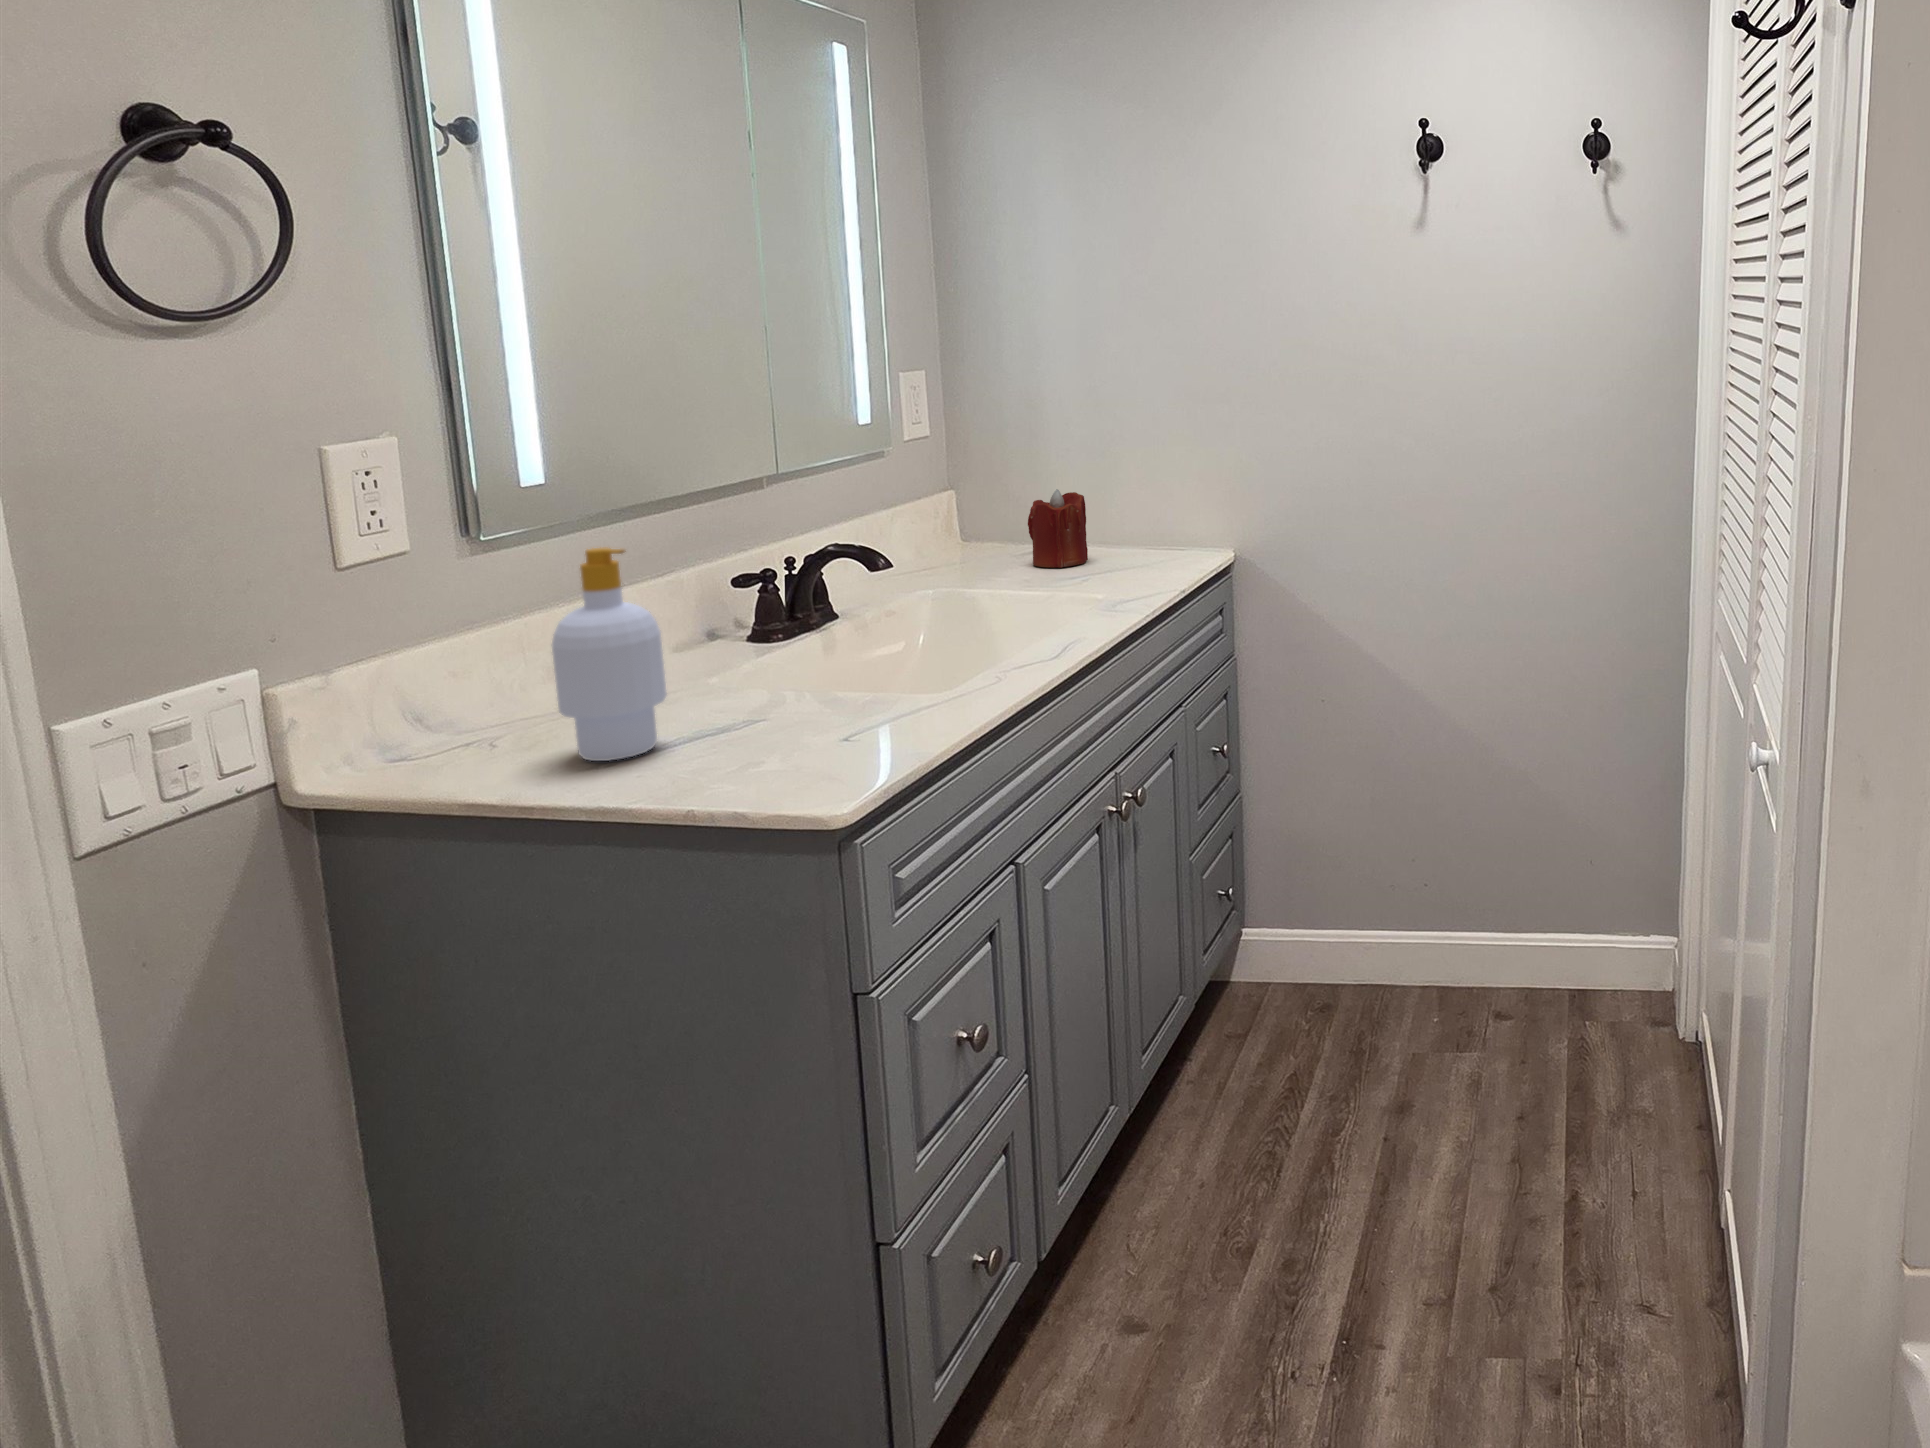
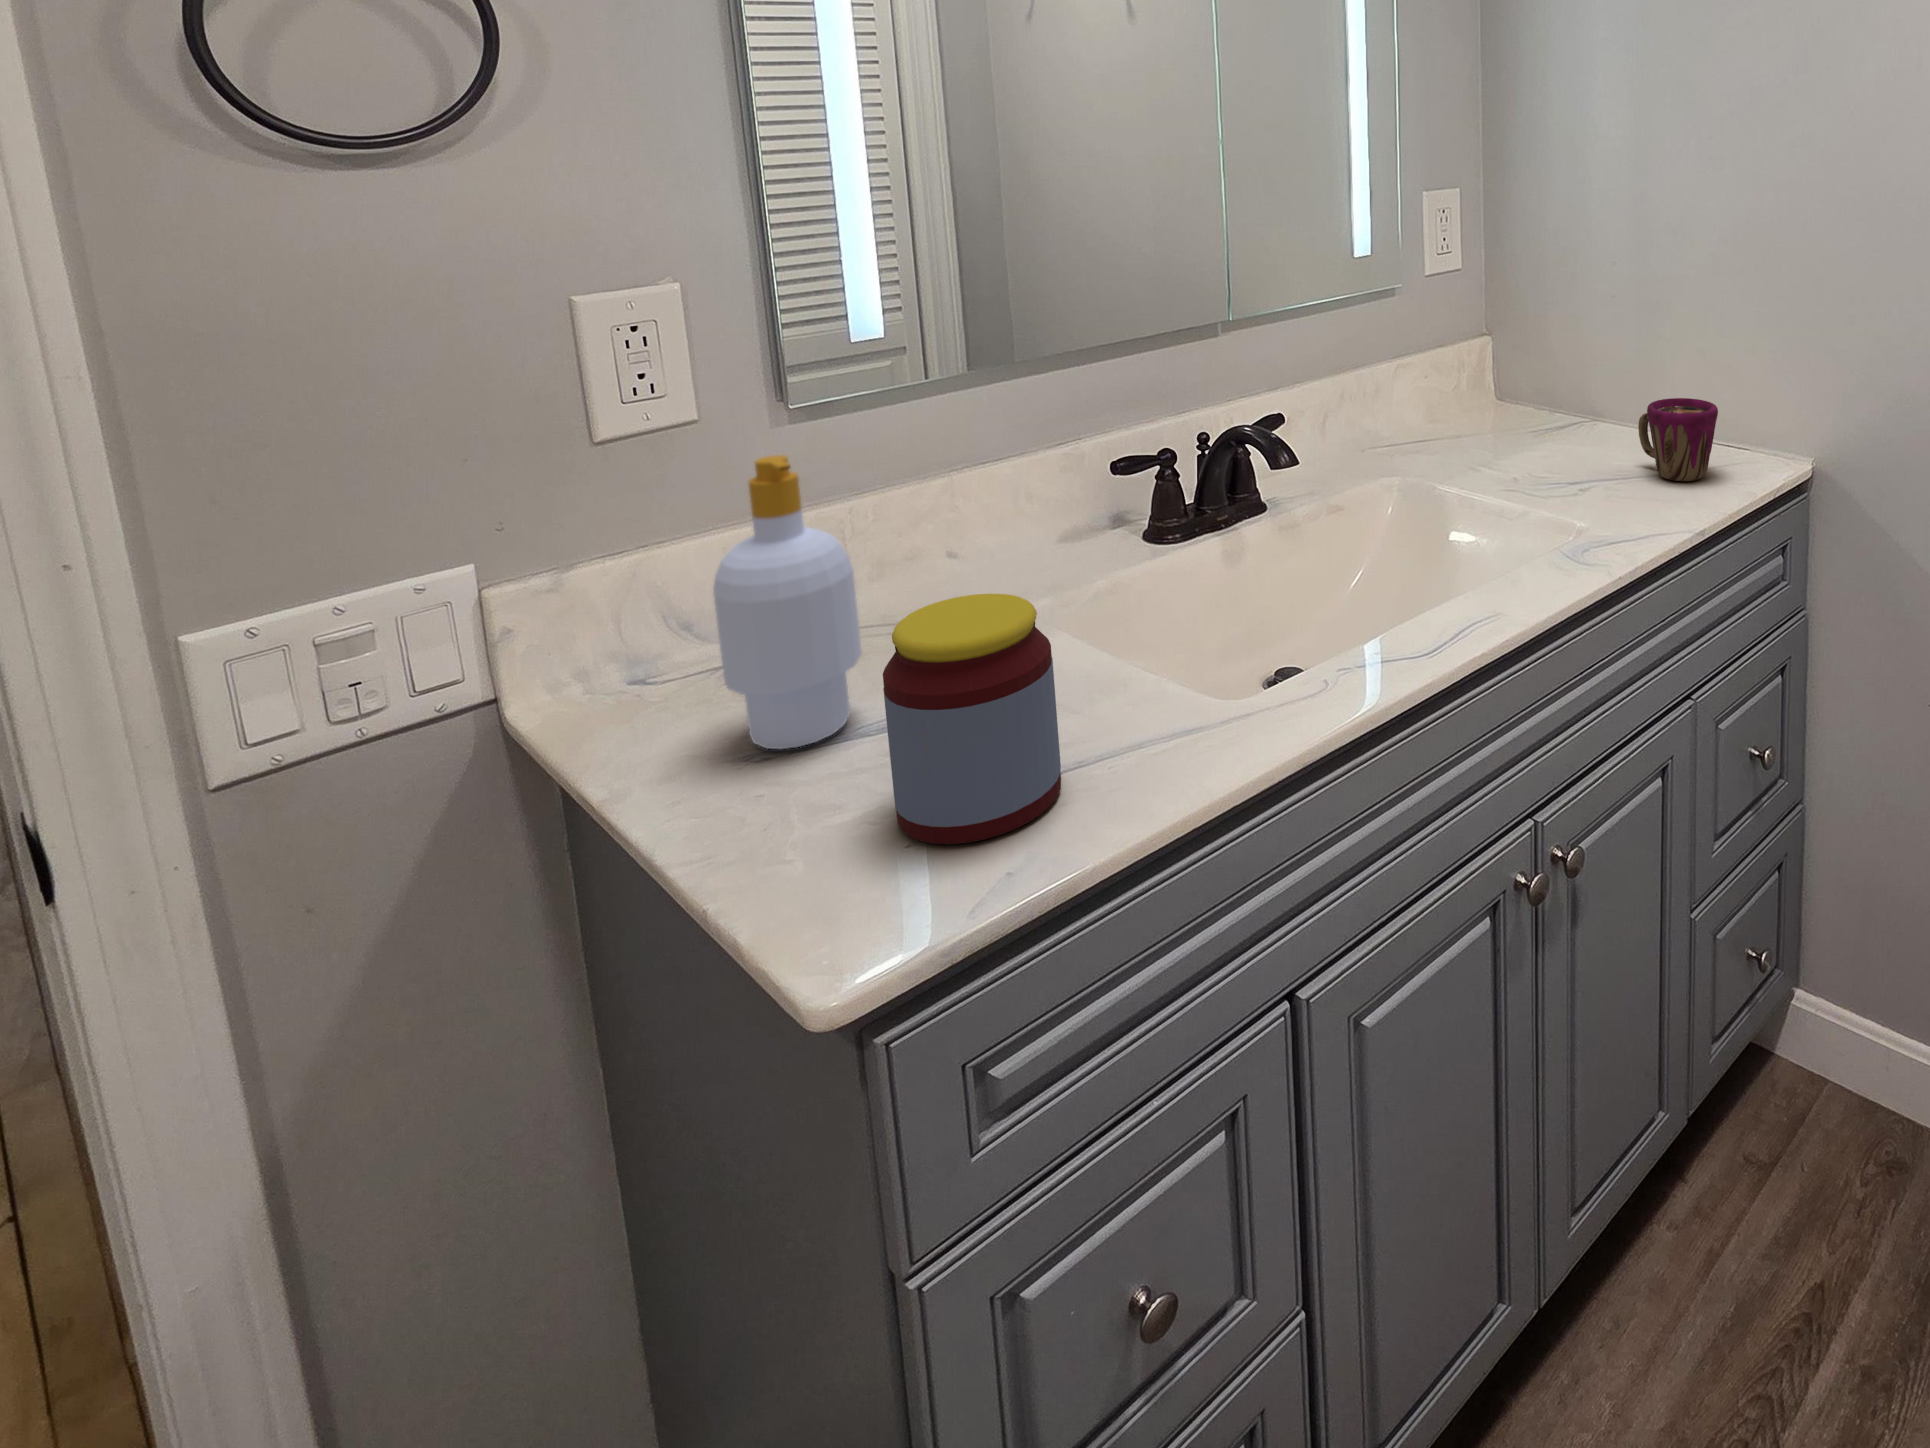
candle: present [1028,489,1088,568] -> none [1542,351,1616,458]
cup: none [1112,514,1174,570] -> present [1638,398,1718,481]
jar: none [764,615,883,763] -> present [883,594,1061,844]

